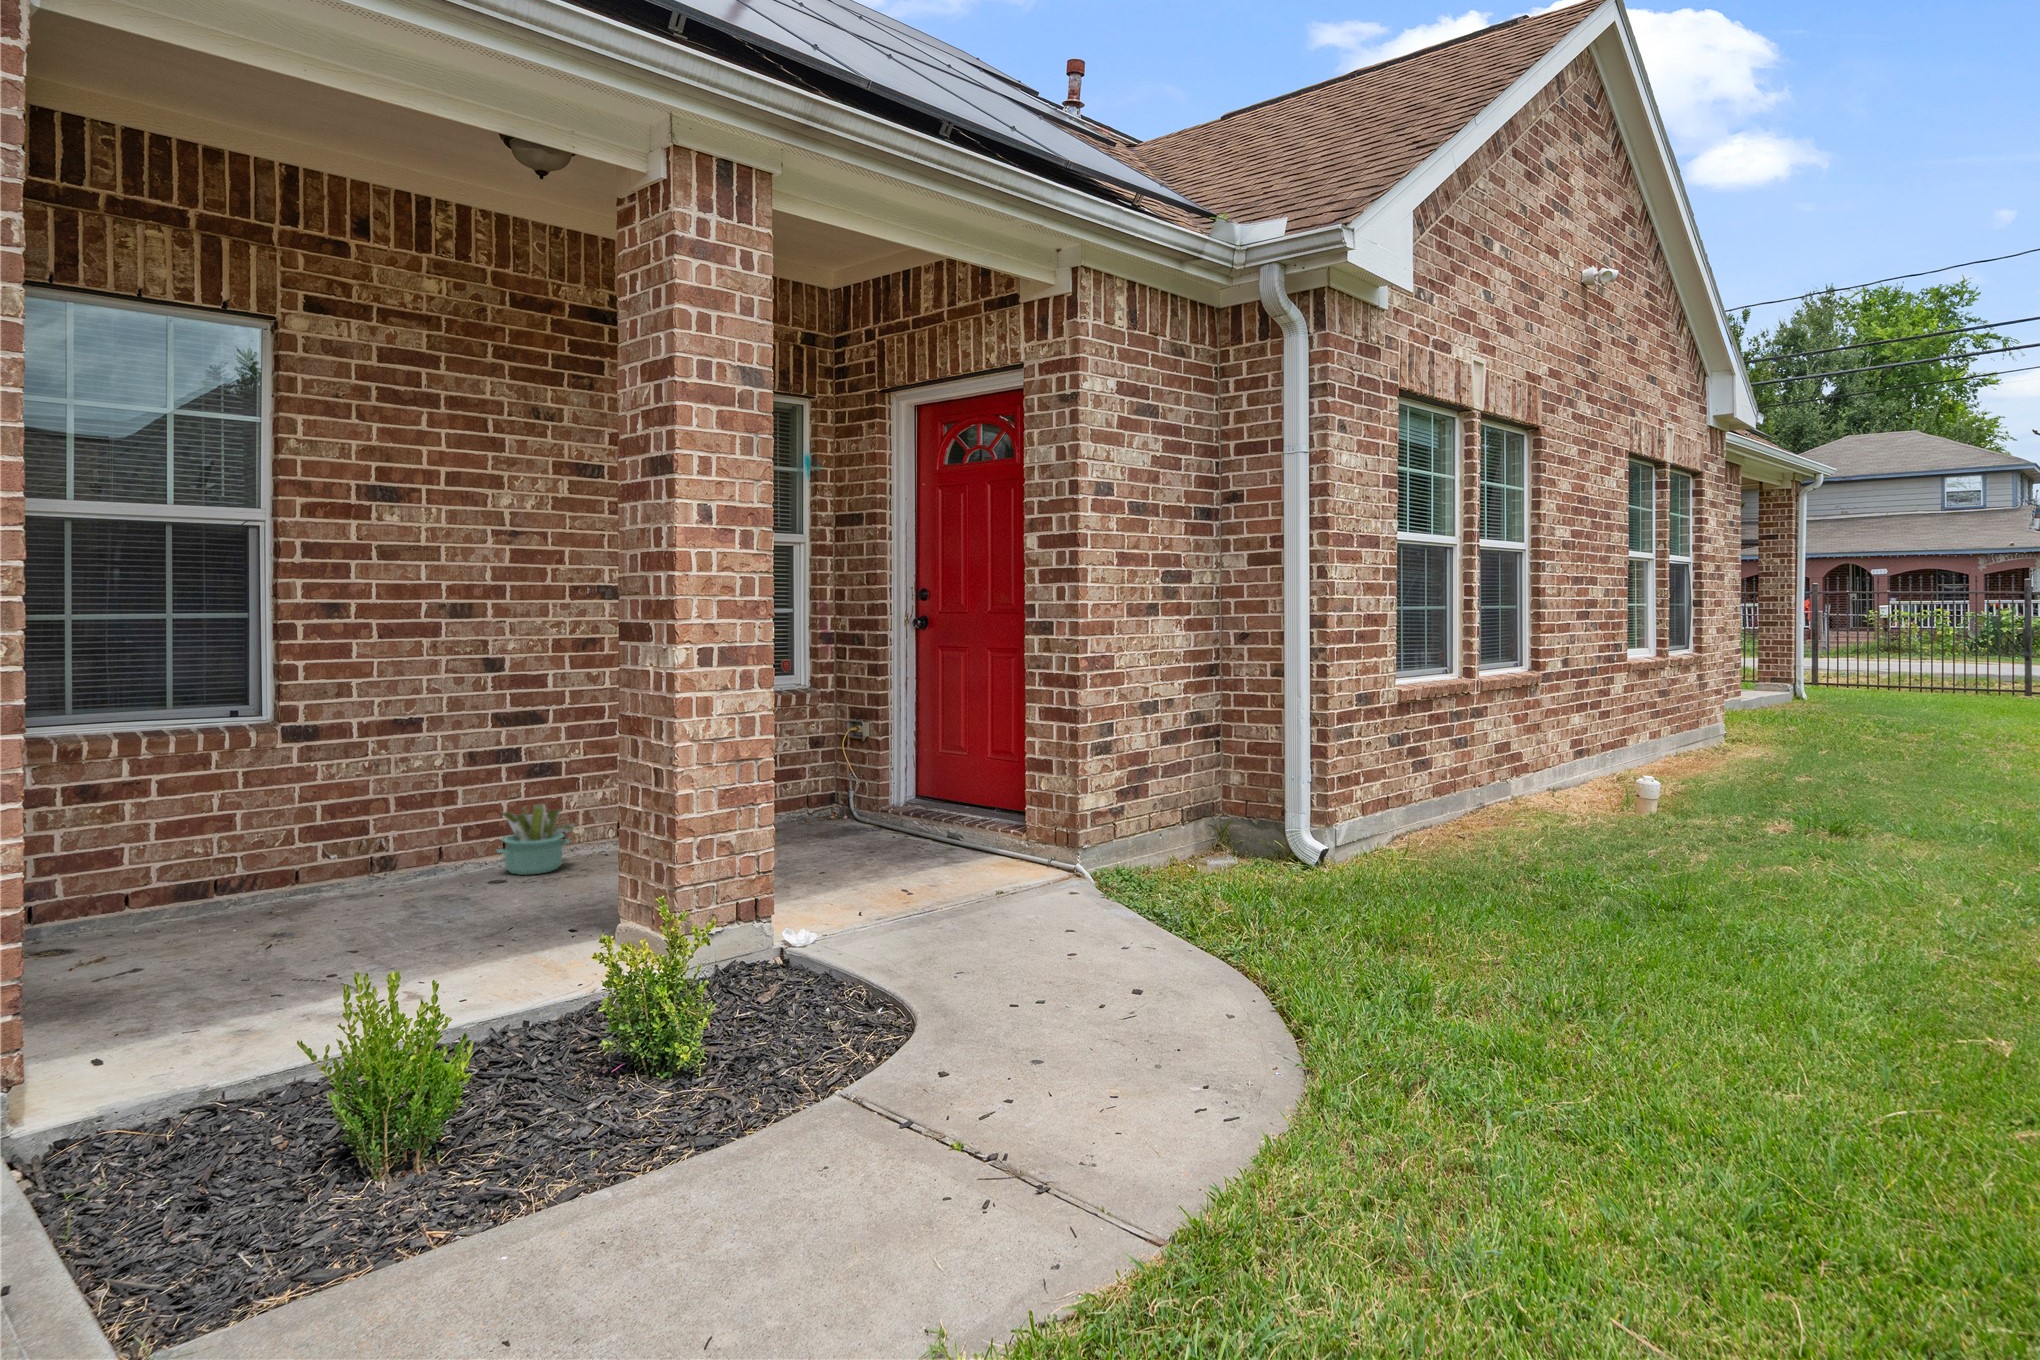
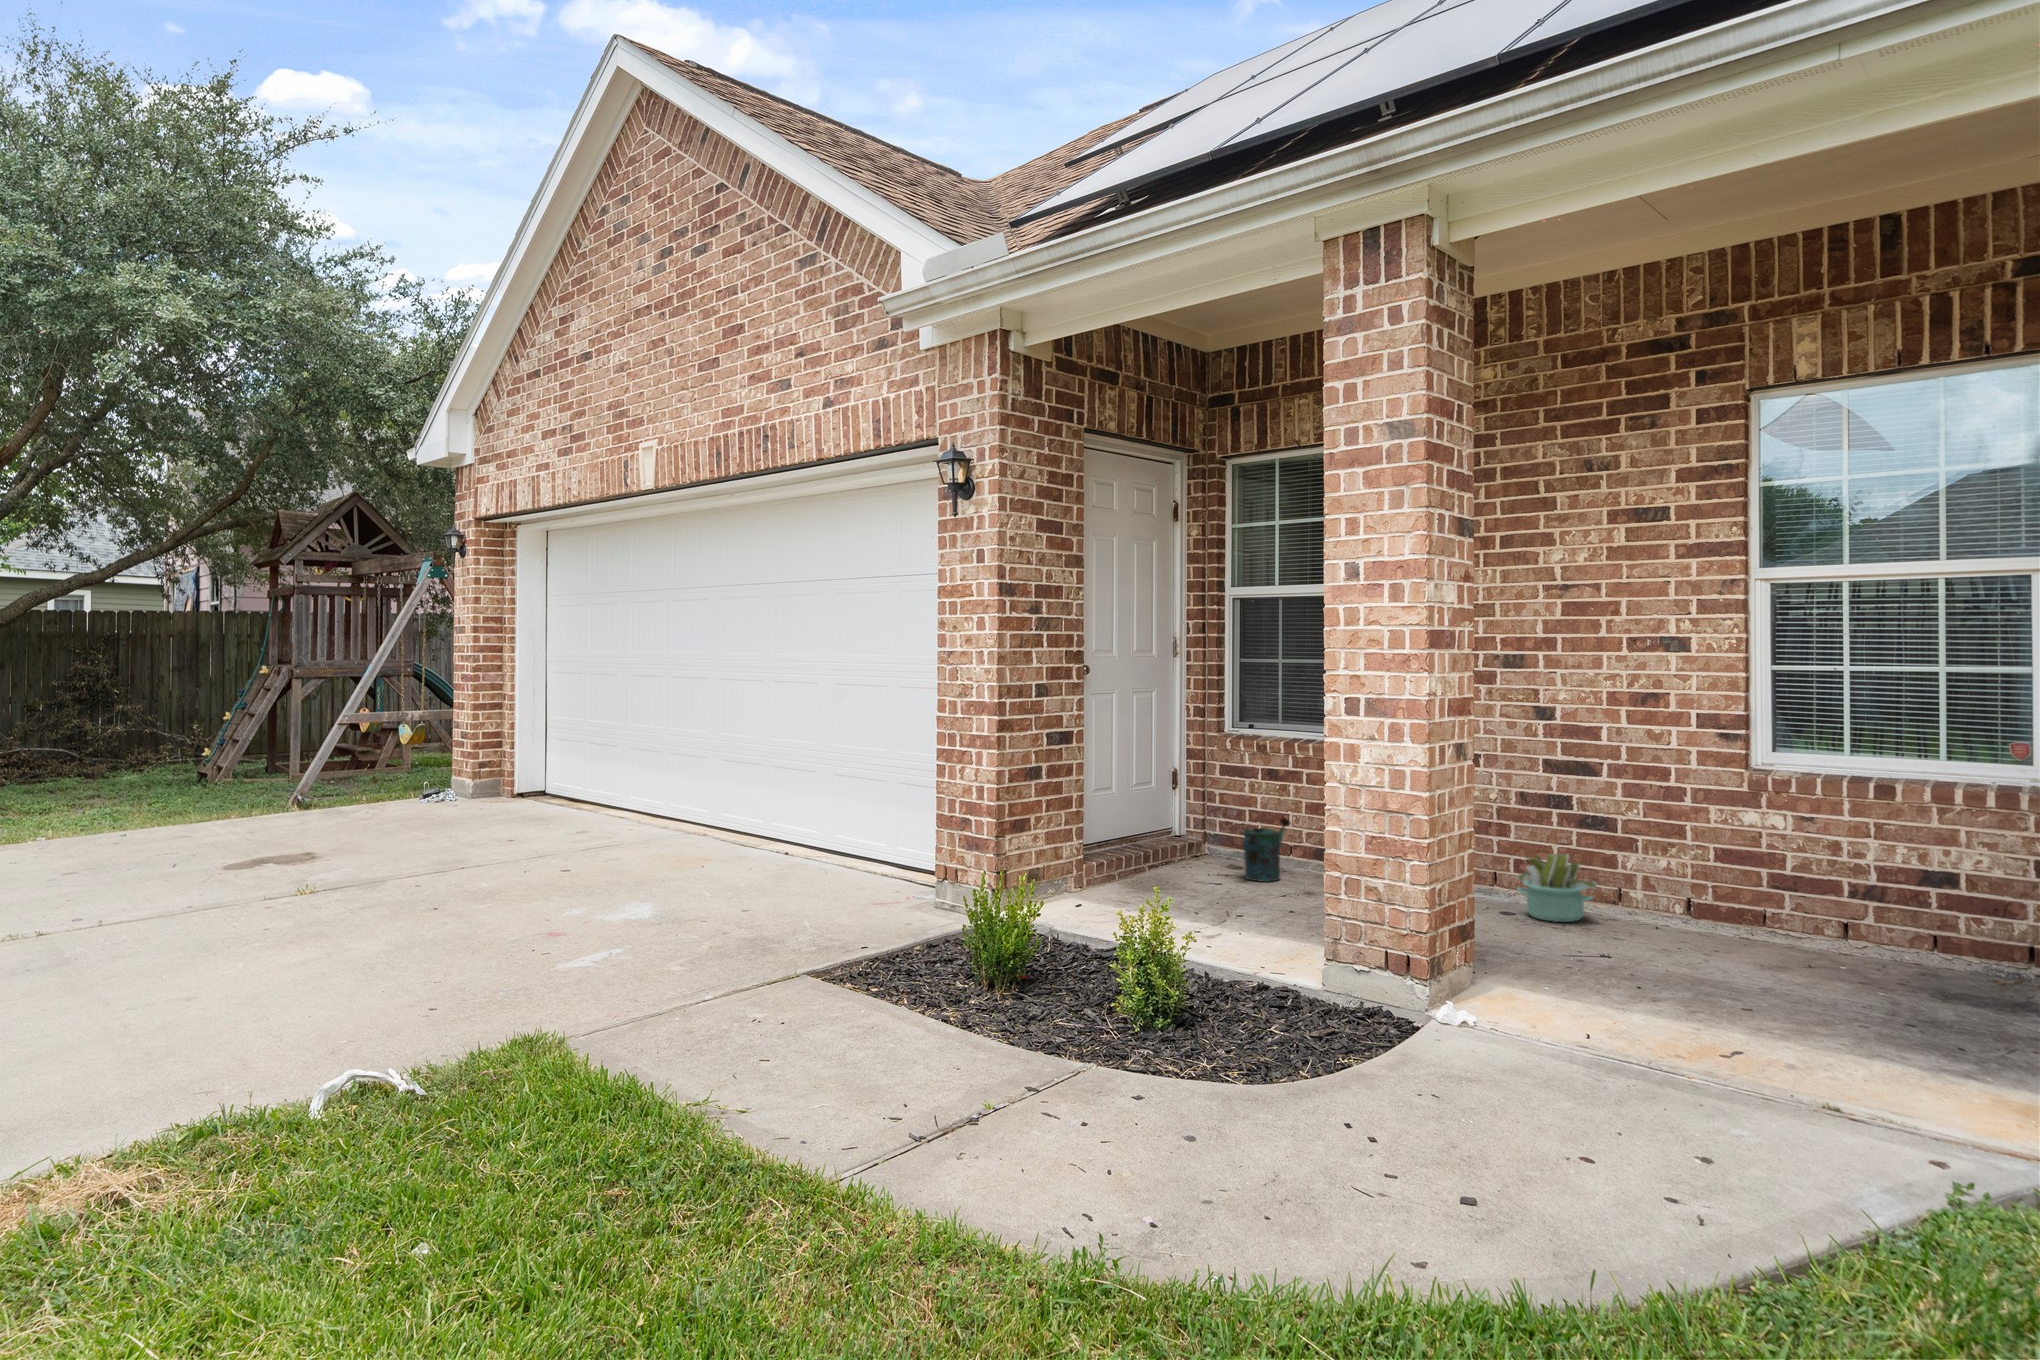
watering can: none [104,845,173,946] -> present [1243,818,1291,882]

